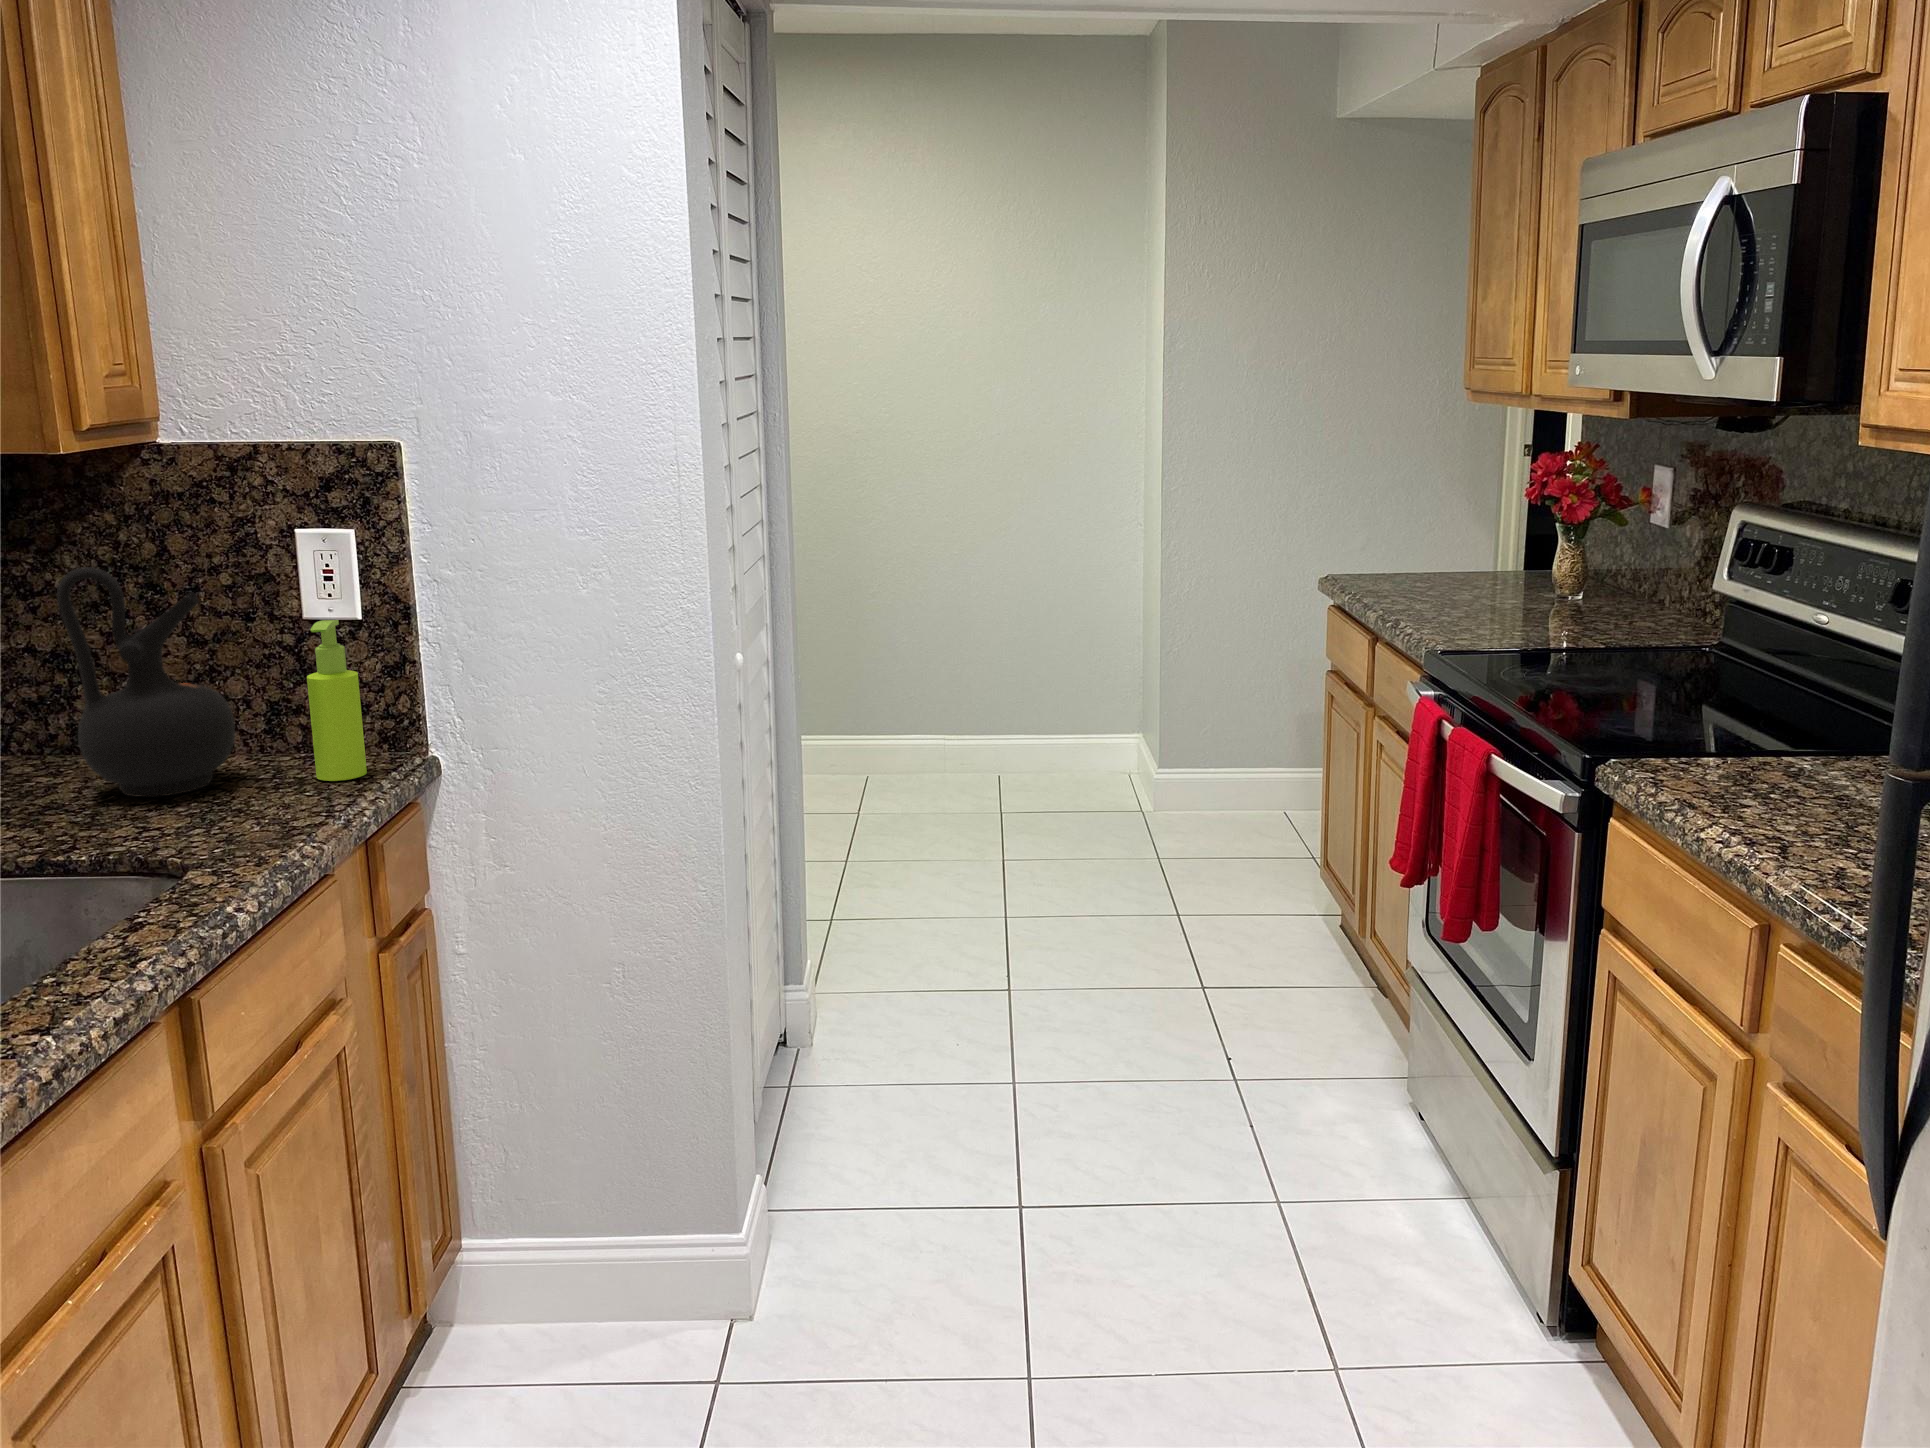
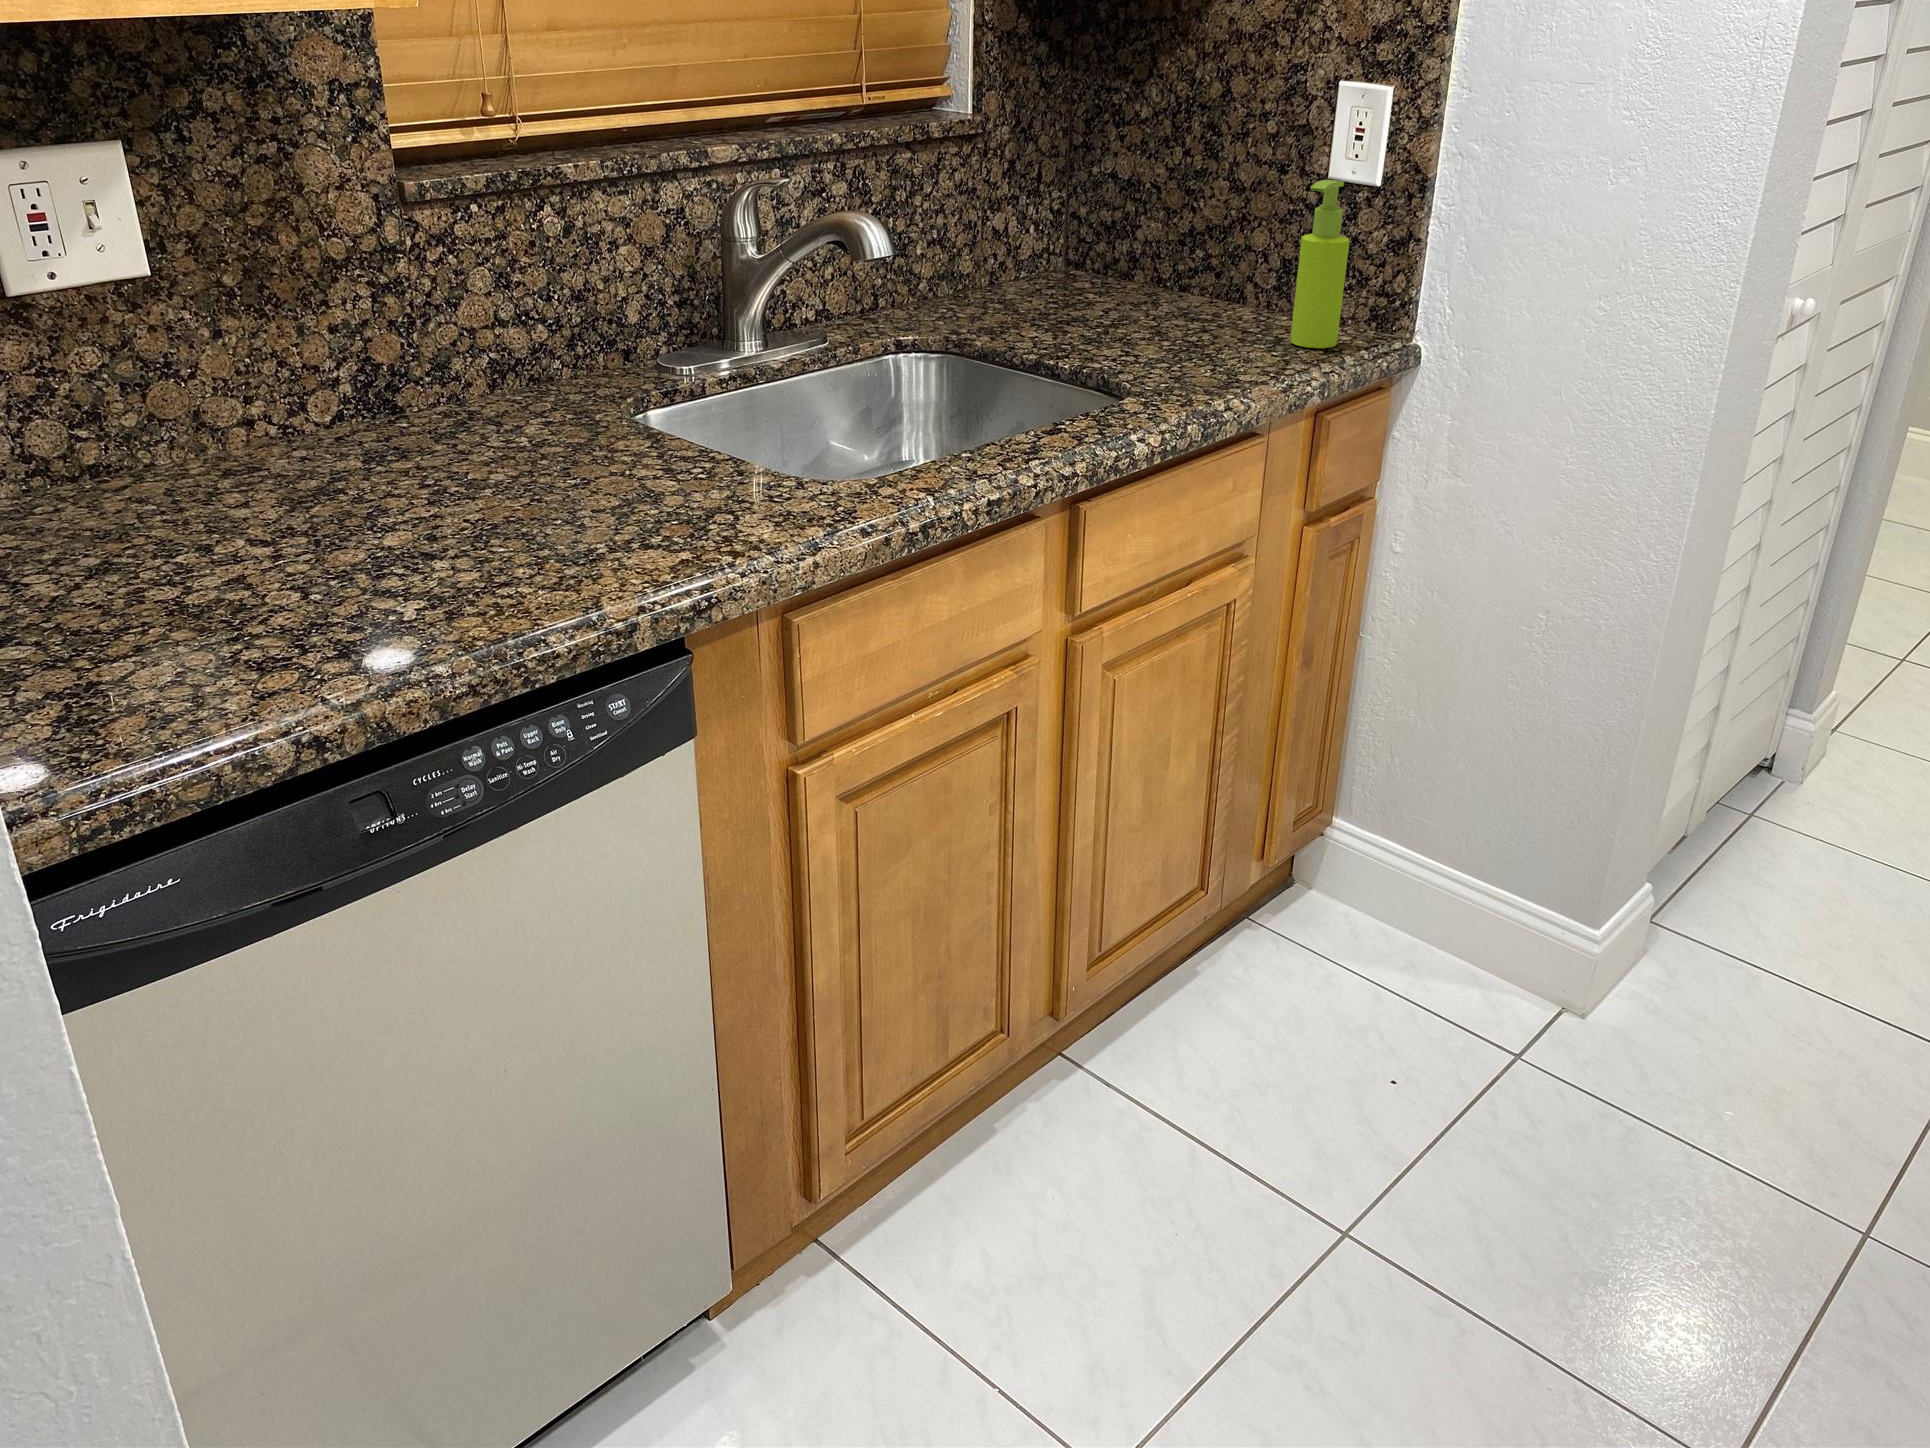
ceramic jug: present [57,567,235,797] -> none [1108,99,1236,330]

